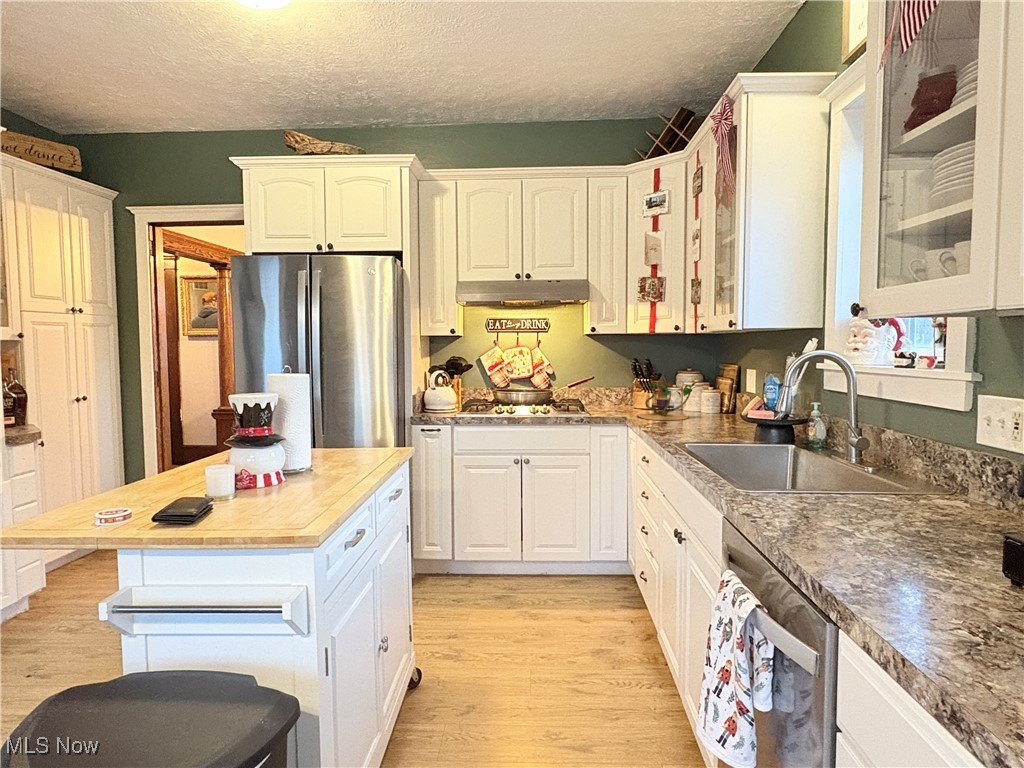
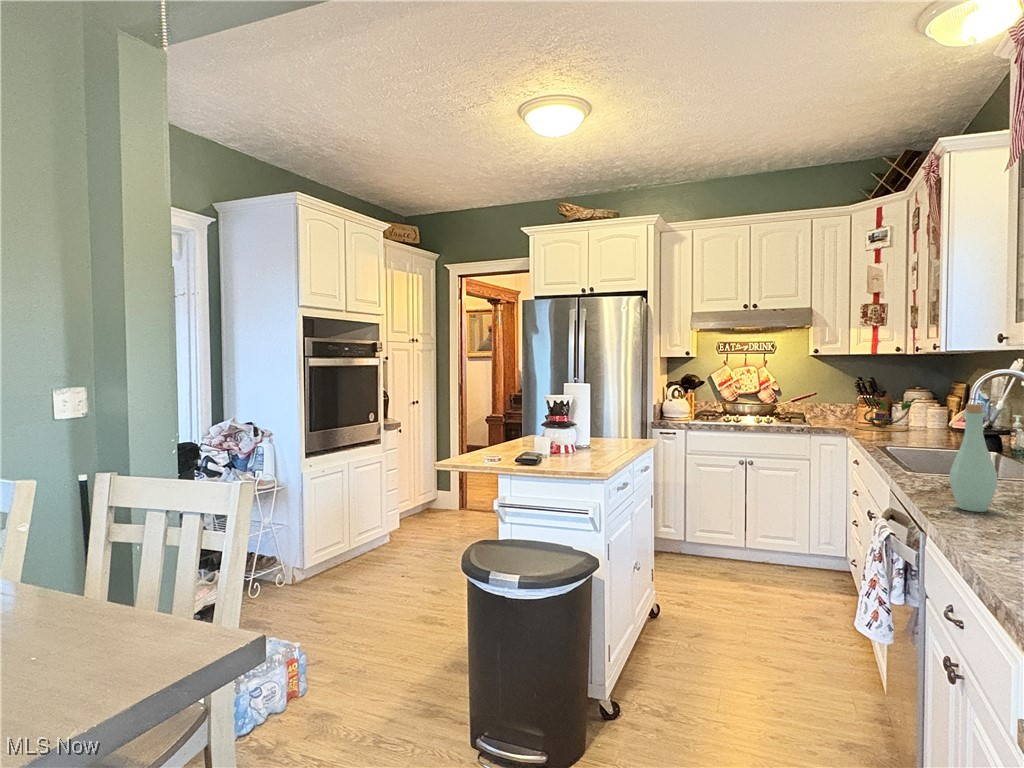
bottle: none [850,407,923,582] -> present [949,404,997,512]

